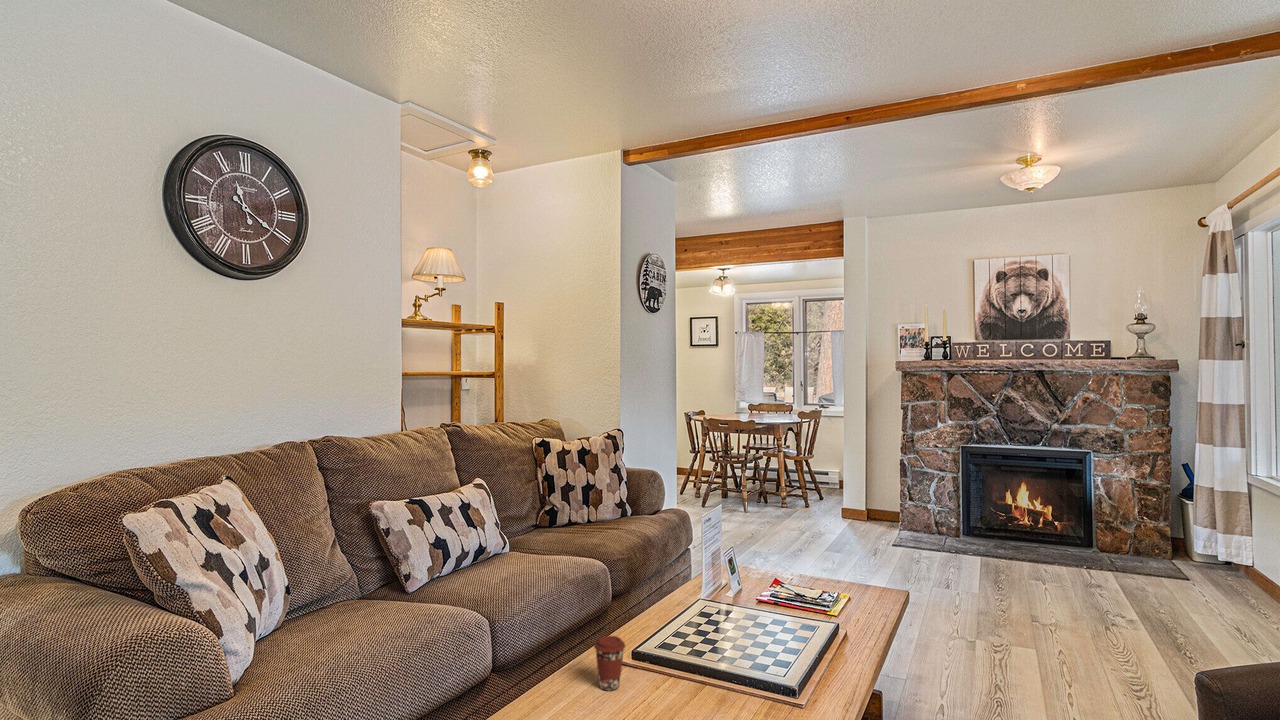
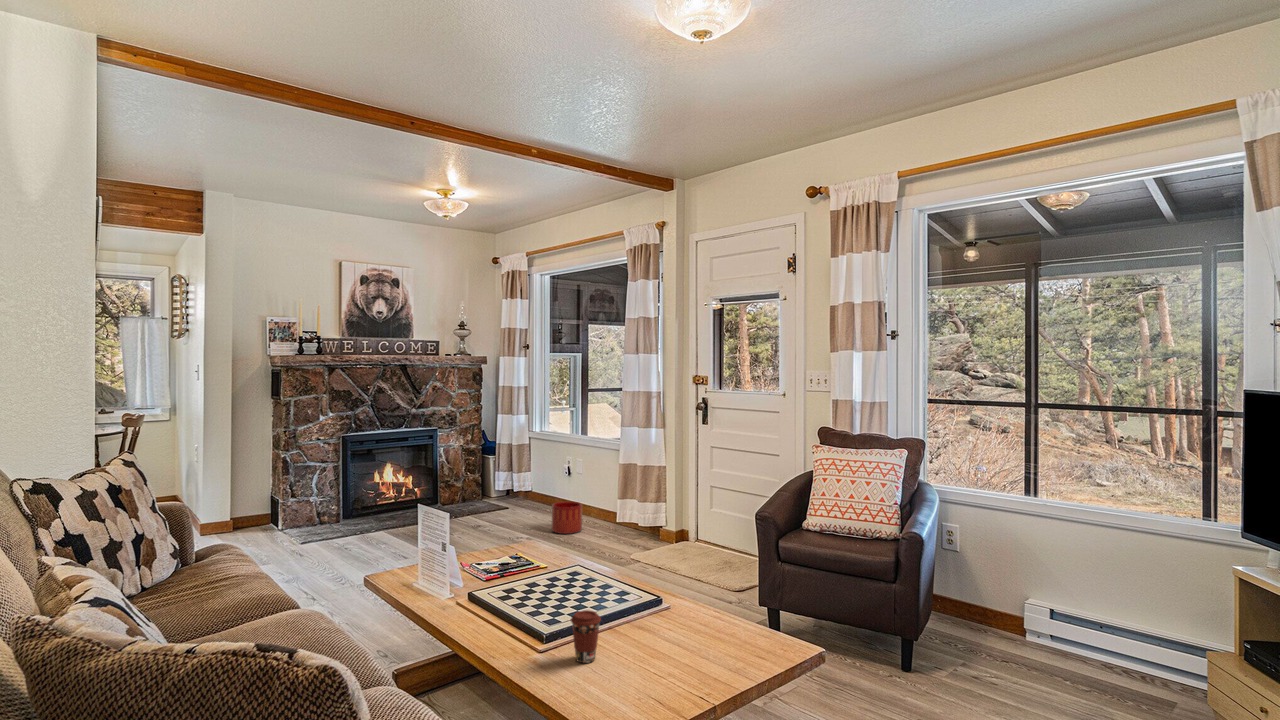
planter: none [1185,585,1247,642] -> present [552,501,582,534]

